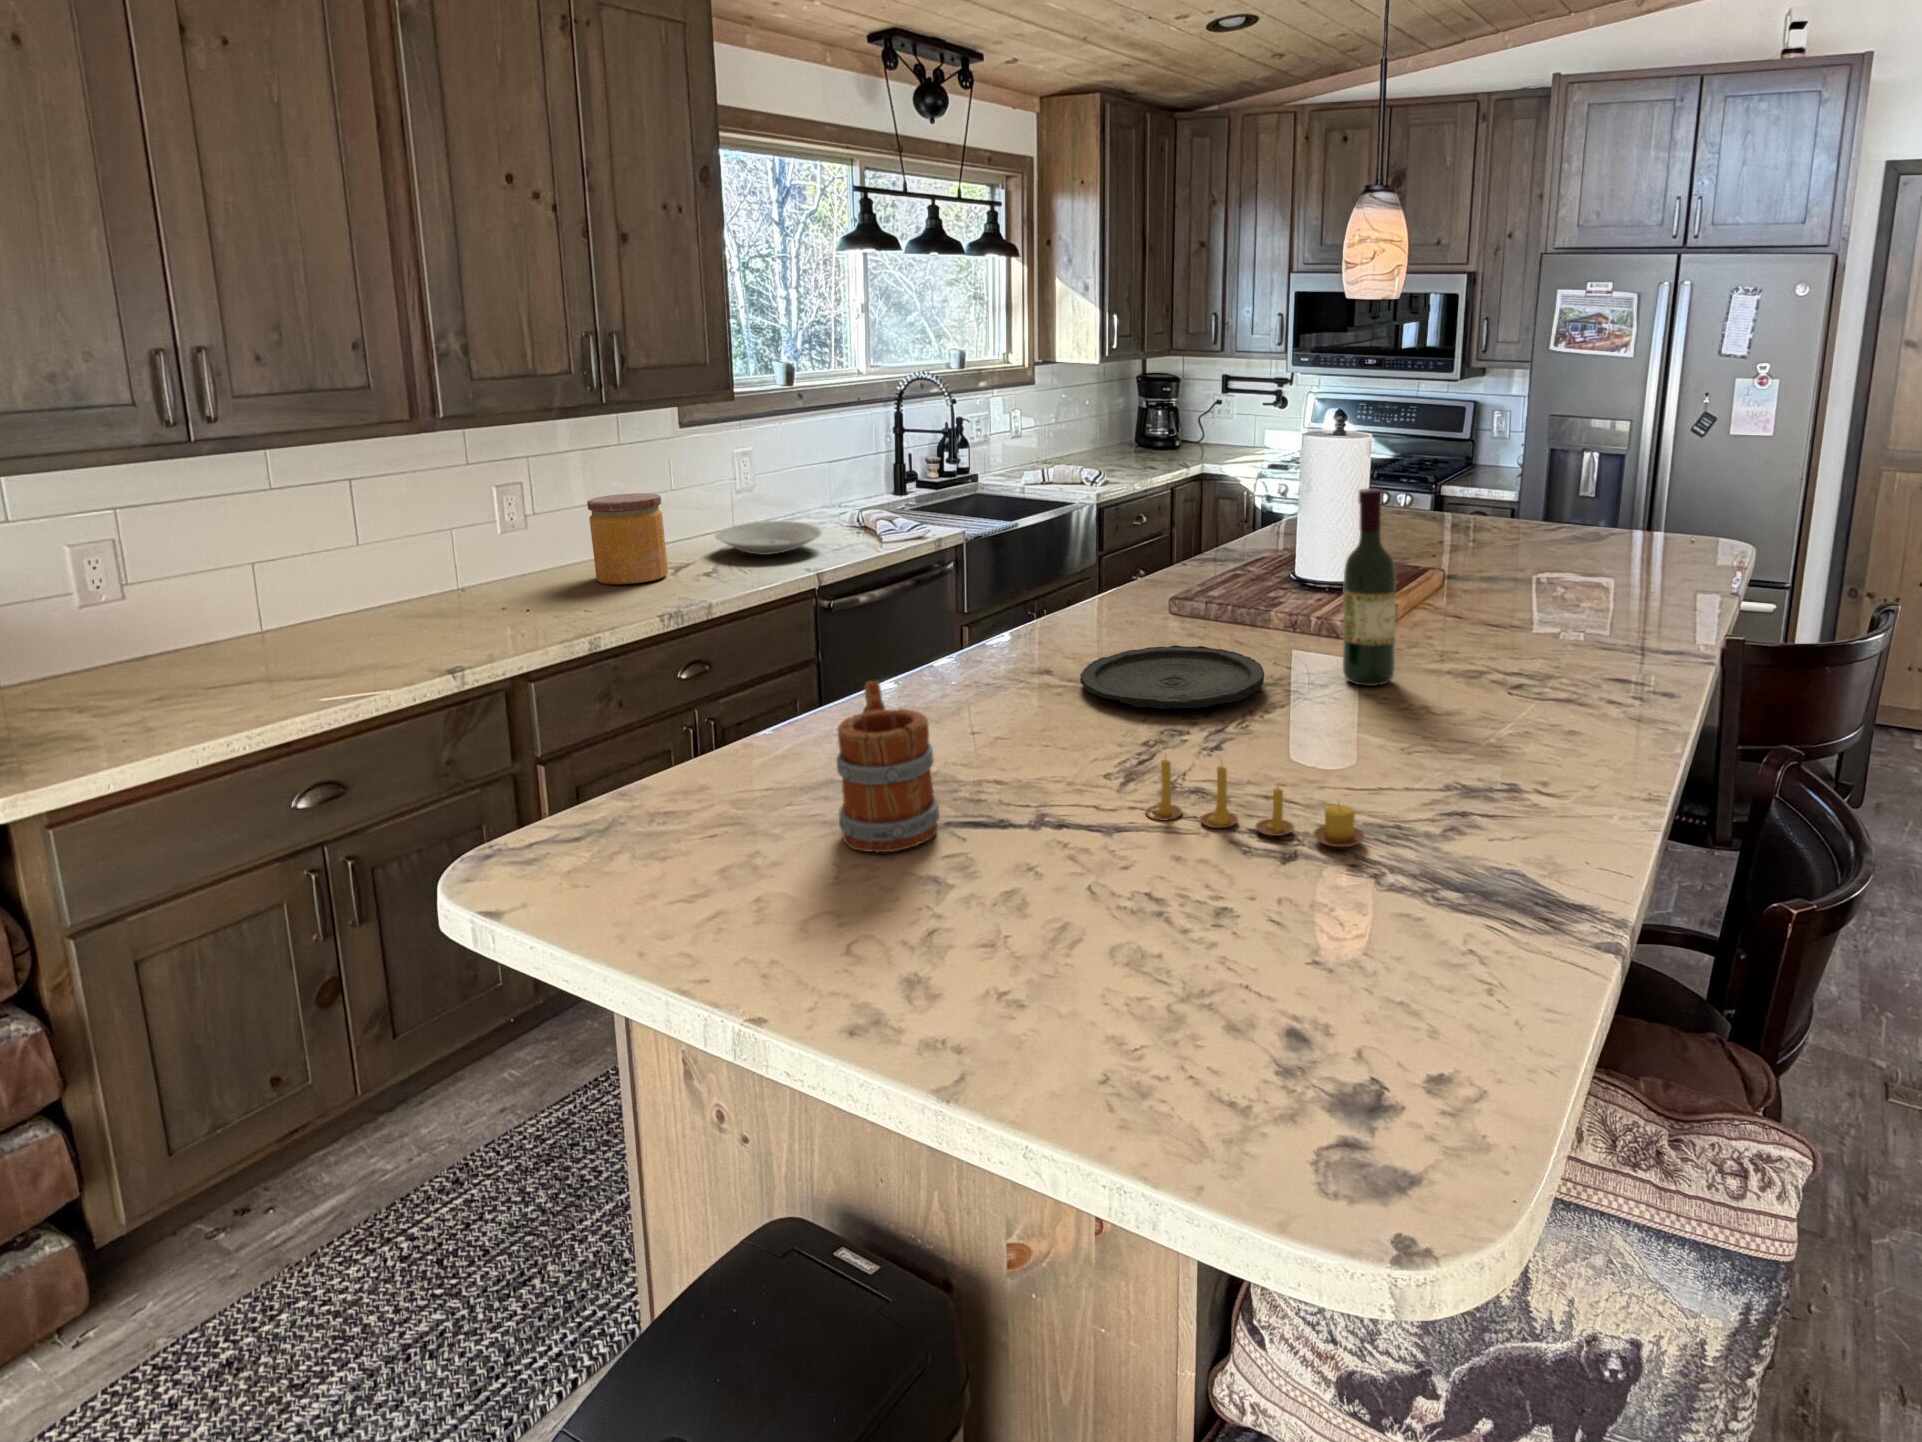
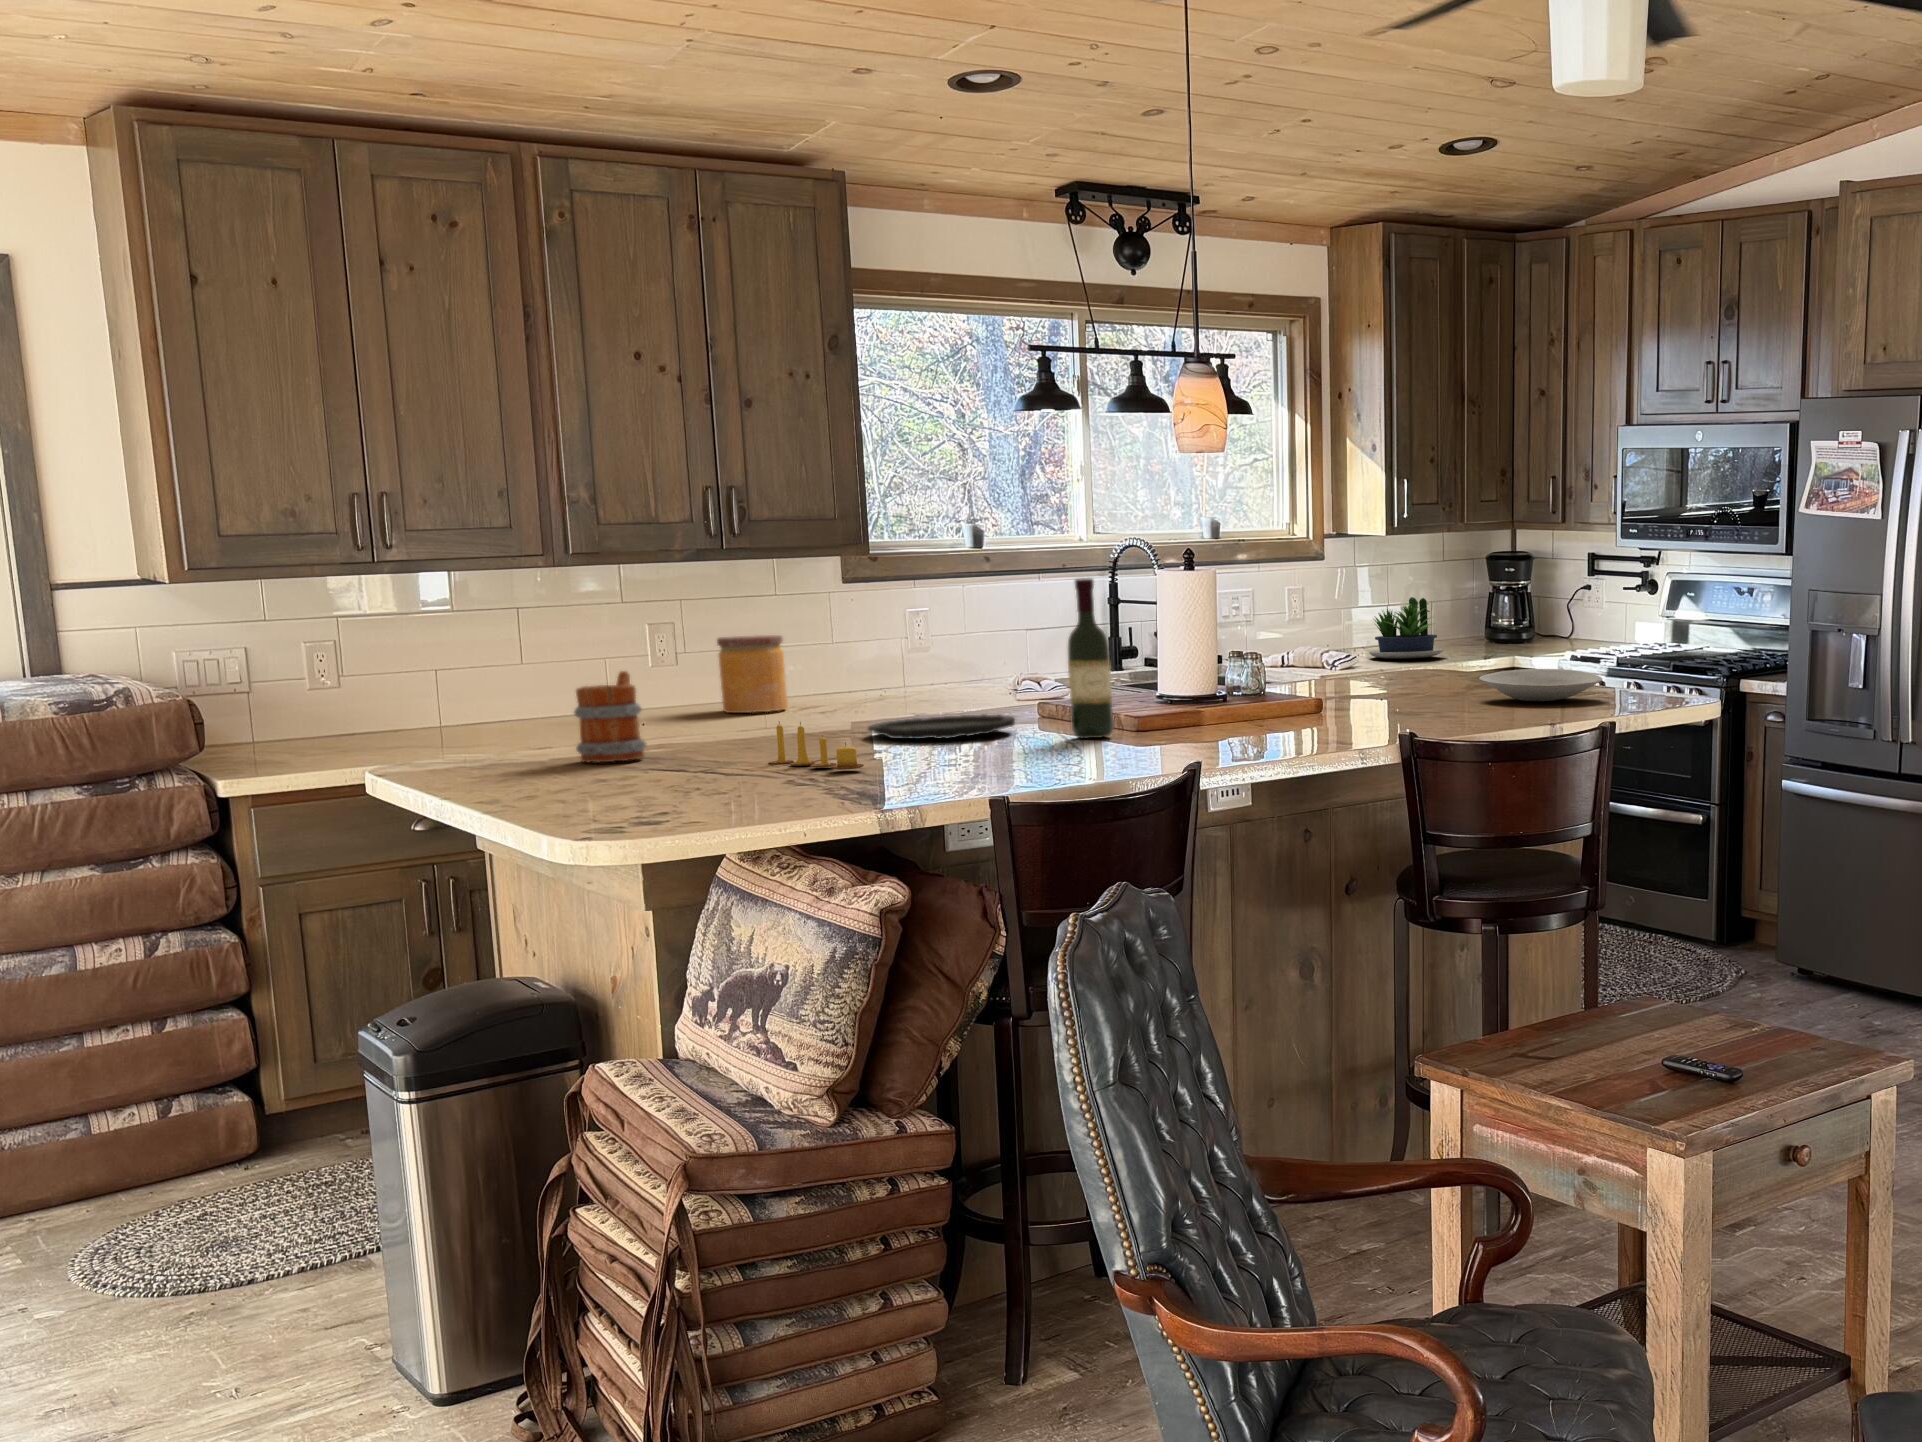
potted plant: none [1084,415,1151,467] -> present [1369,597,1444,659]
bowl: present [715,521,822,555] -> present [1479,669,1603,701]

